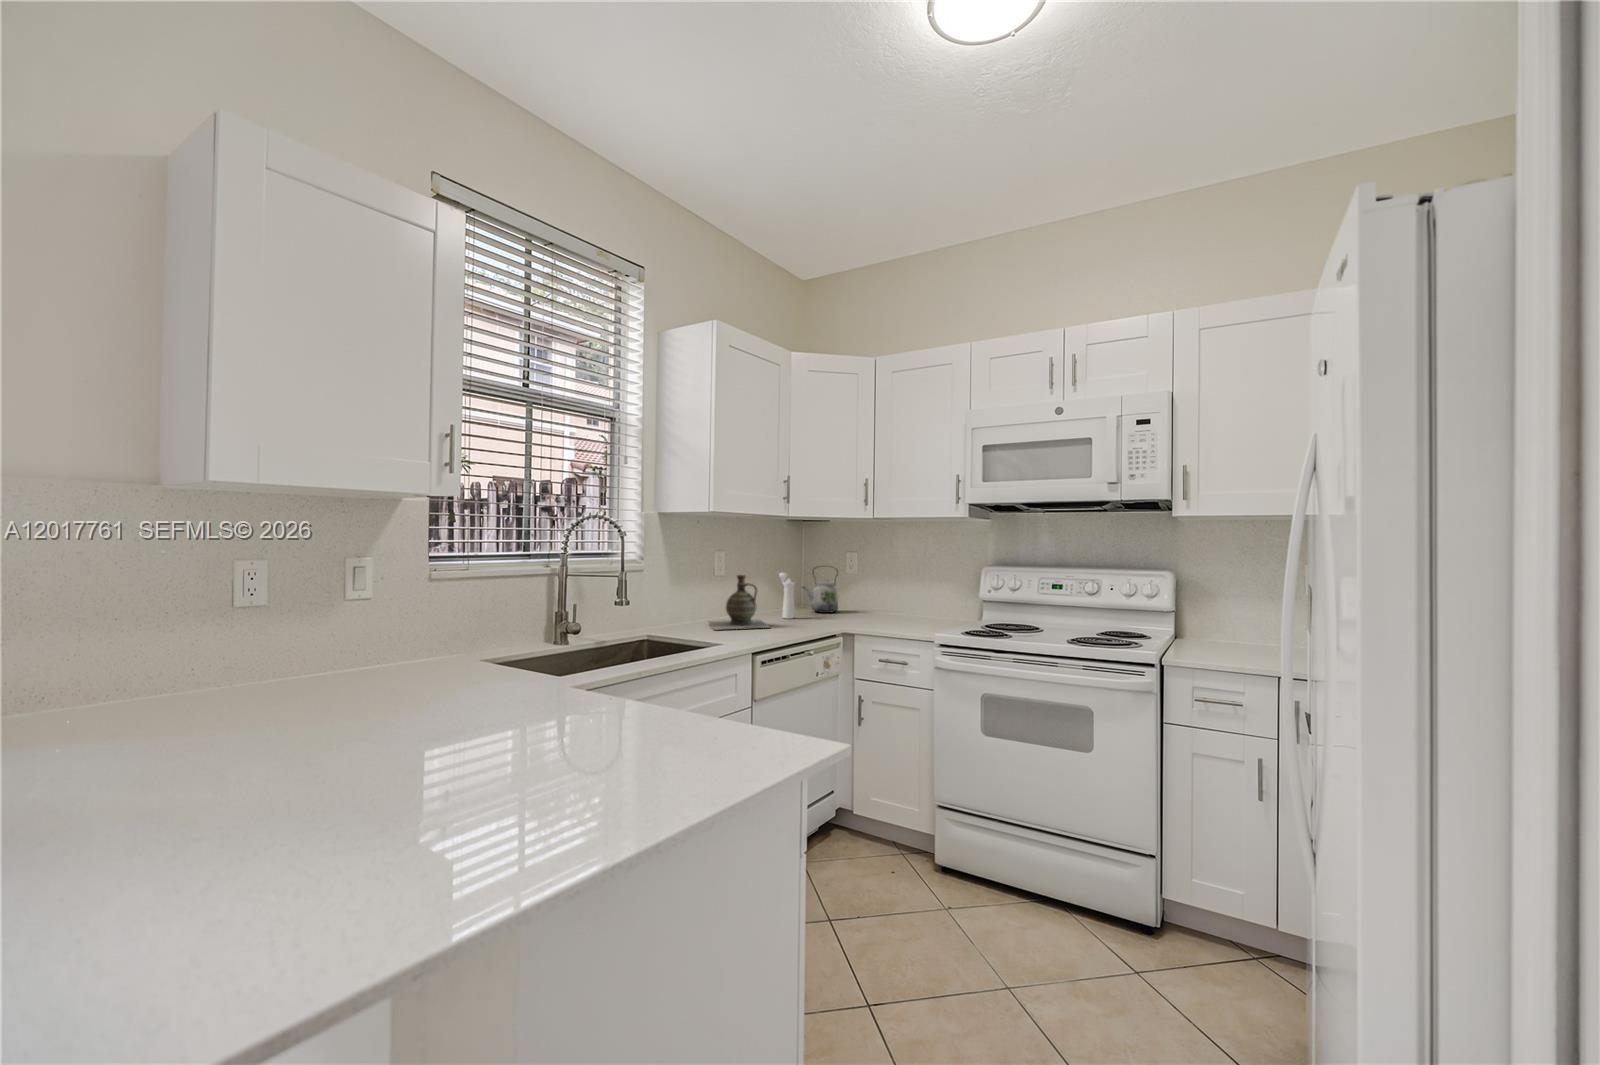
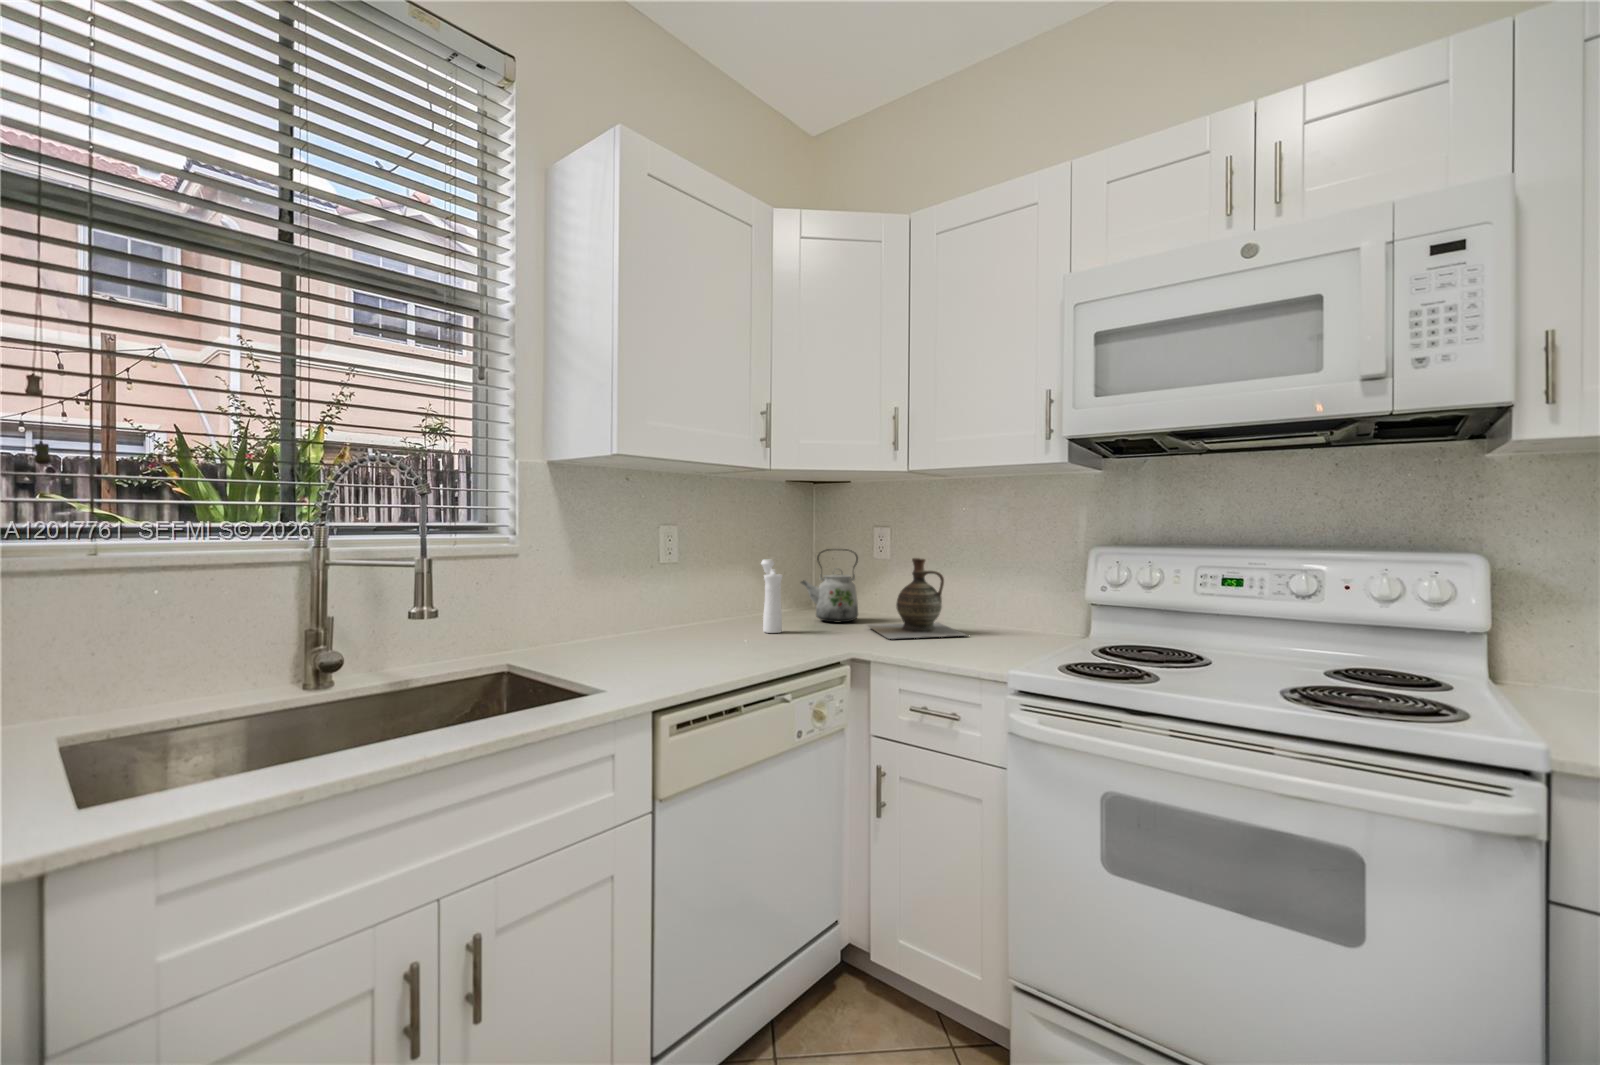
ceramic jug: present [709,575,769,630] -> present [868,558,967,639]

